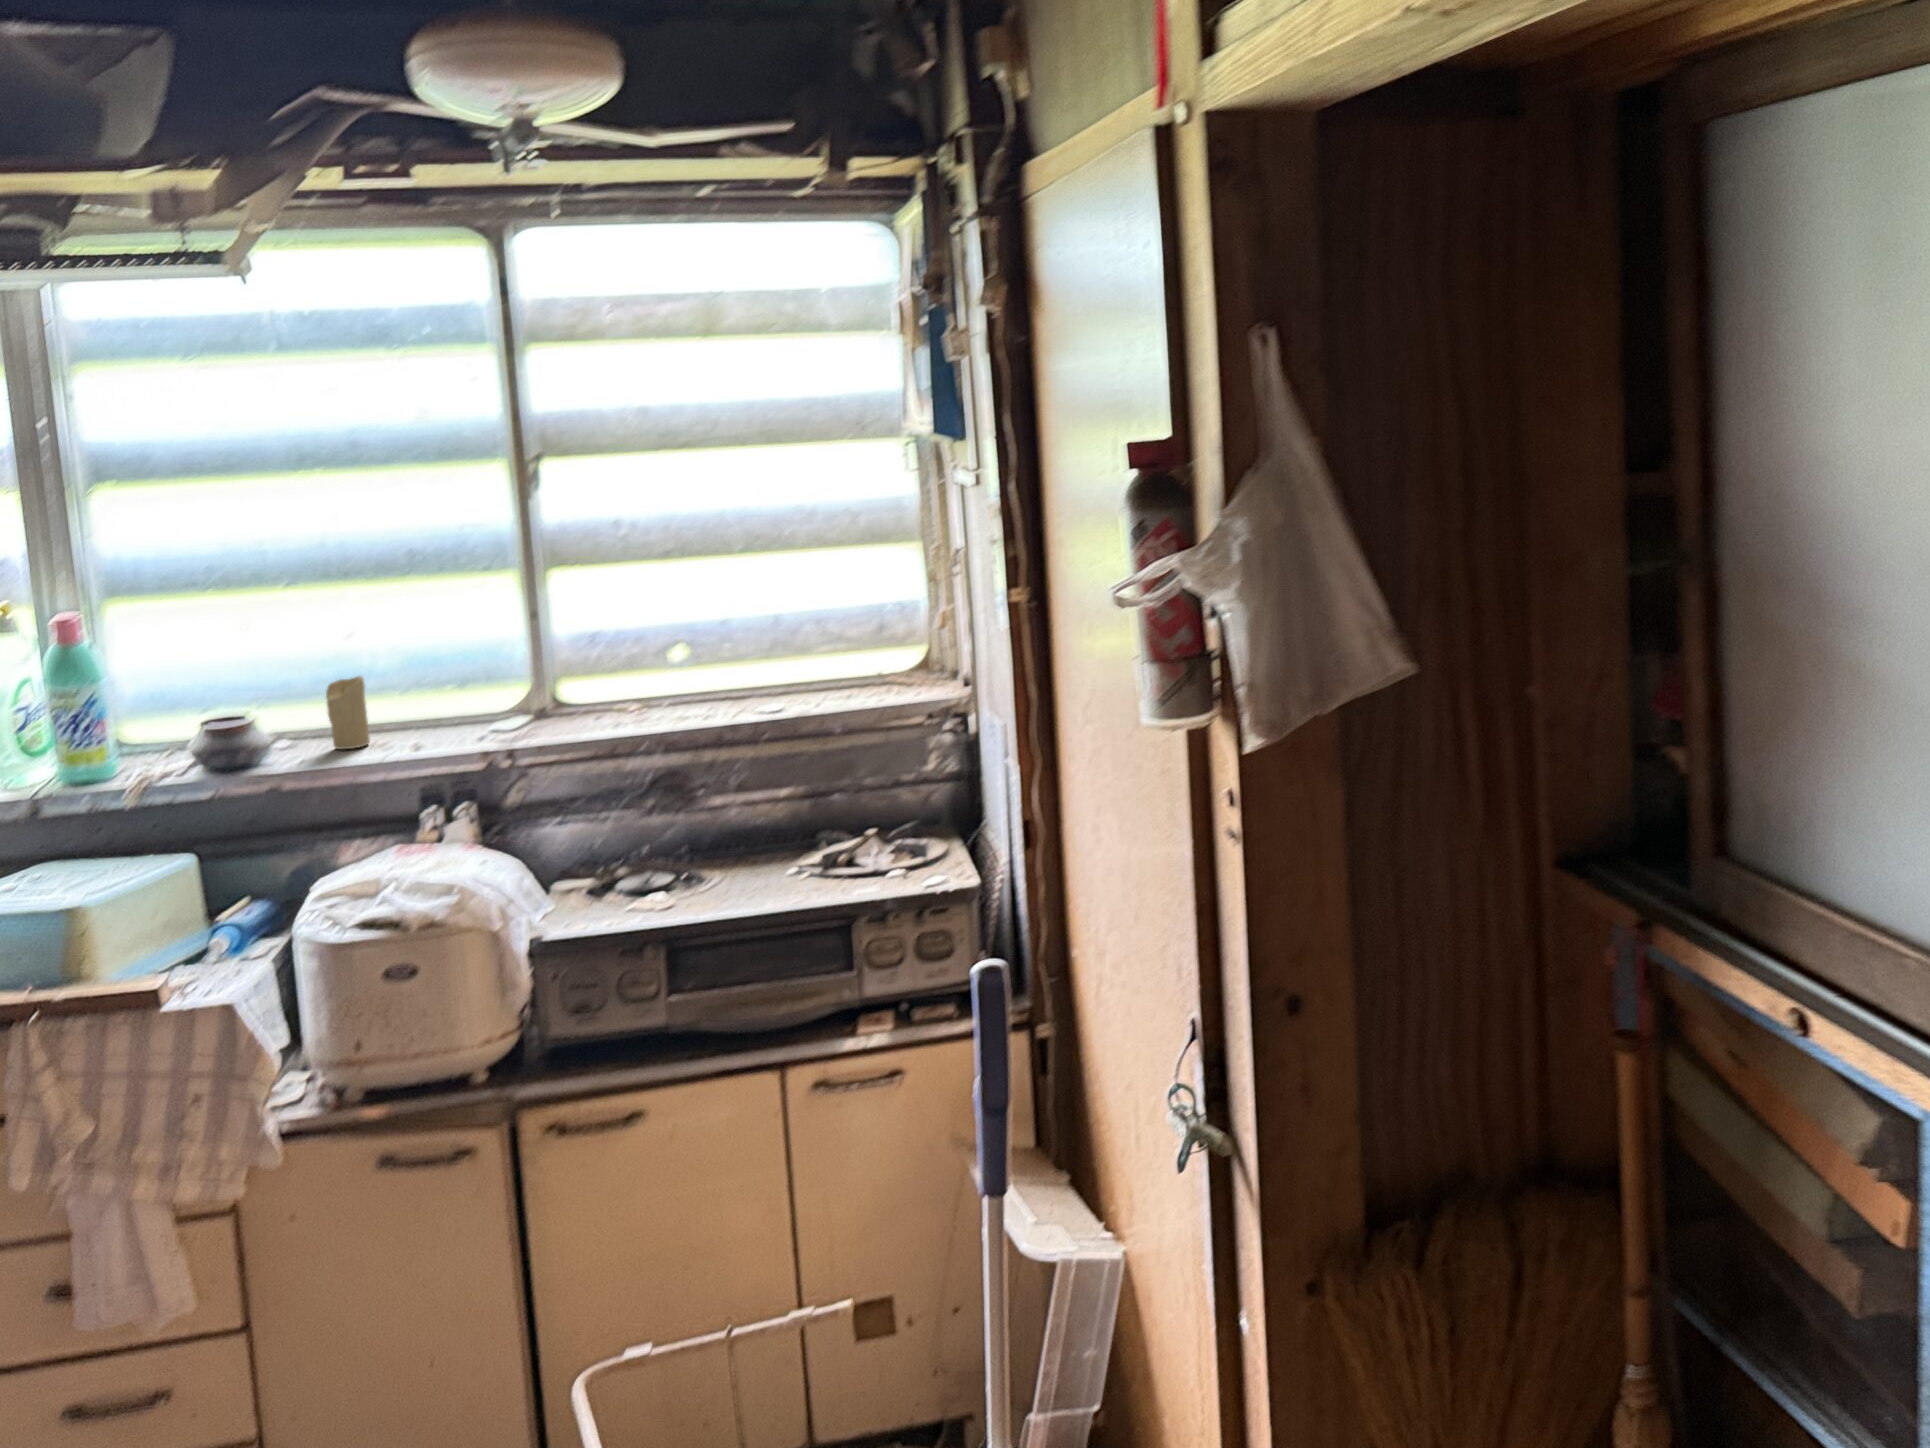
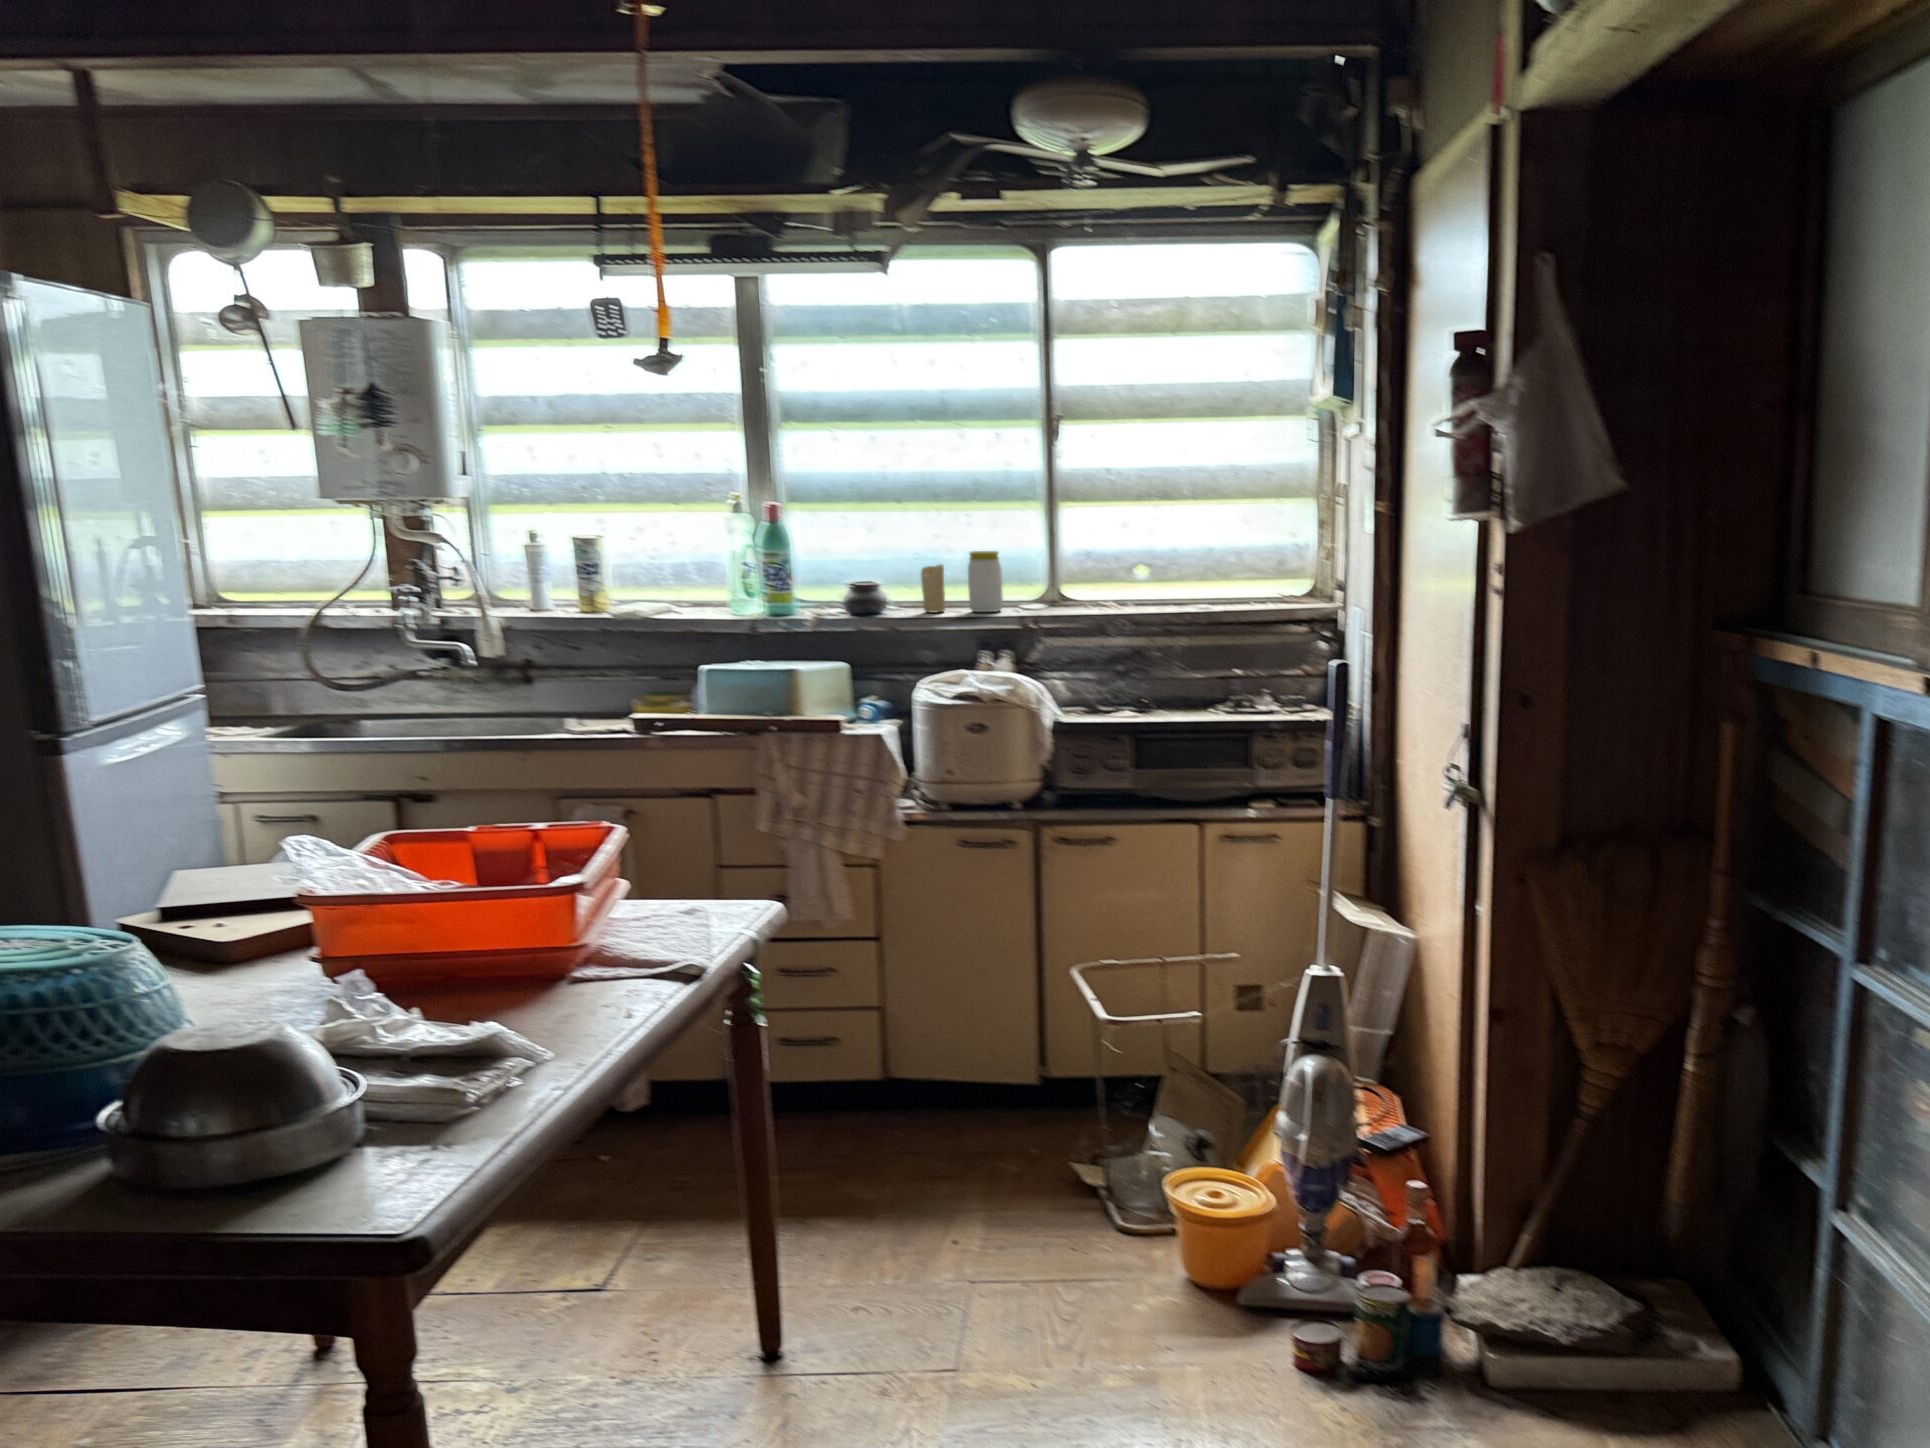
jar: none [402,651,462,744] -> present [968,551,1003,612]

